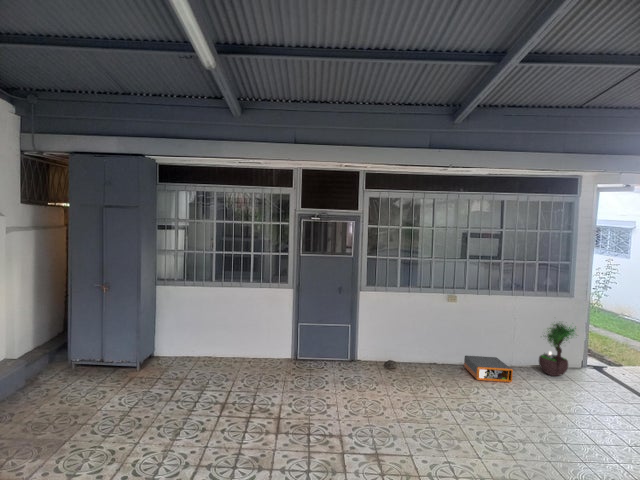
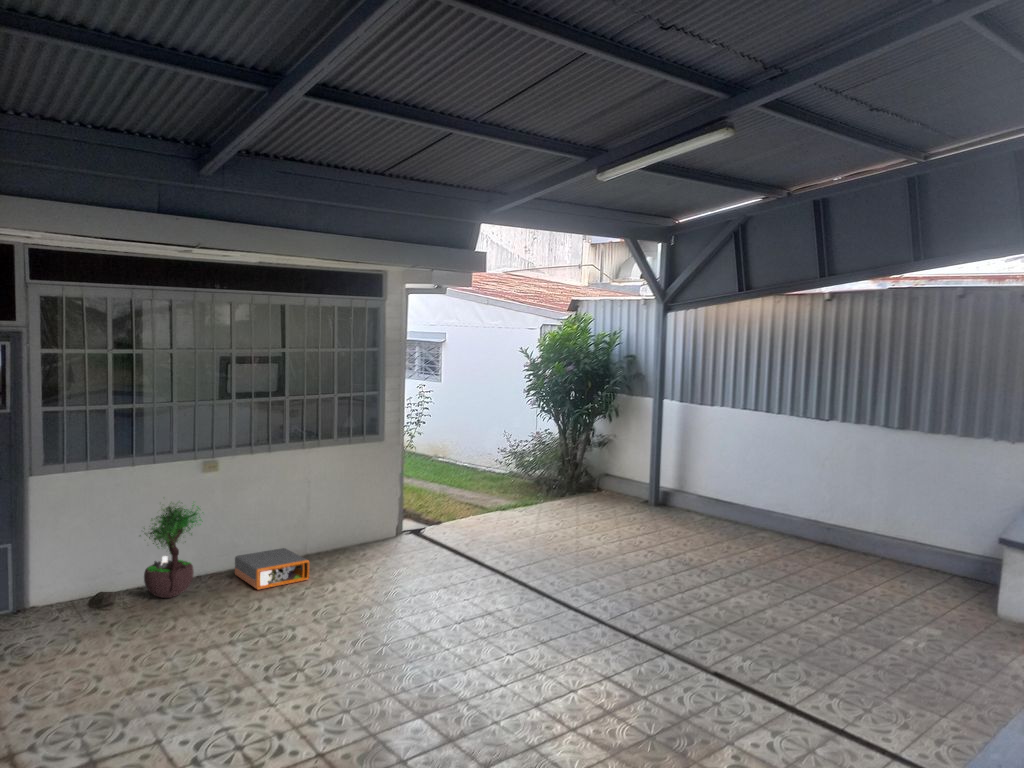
potted tree: present [539,323,576,376] -> present [140,503,201,598]

